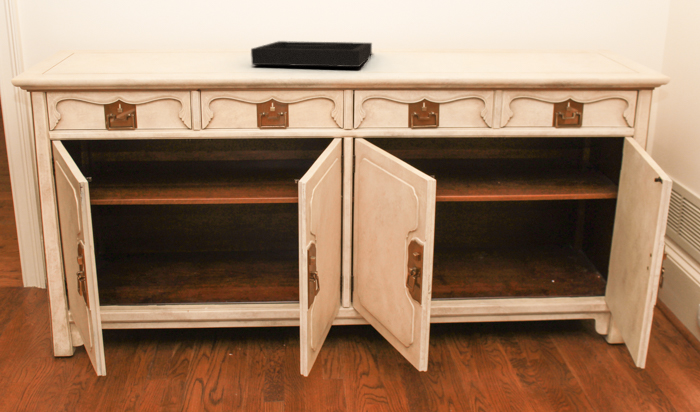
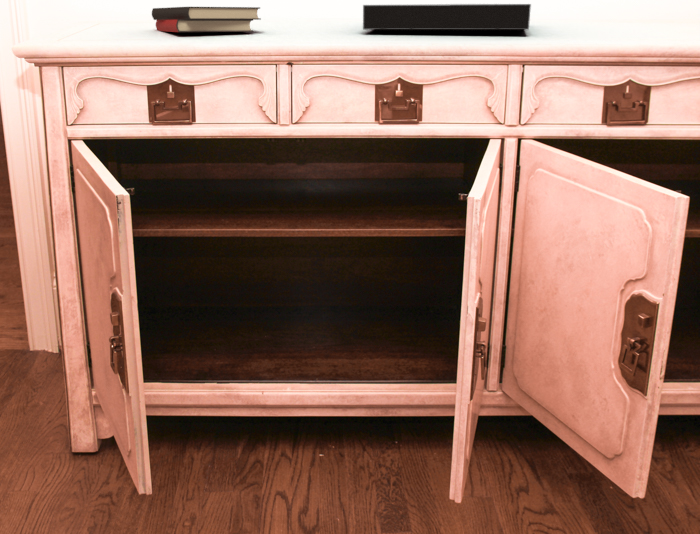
hardback book: none [110,45,183,68] -> present [152,7,260,32]

